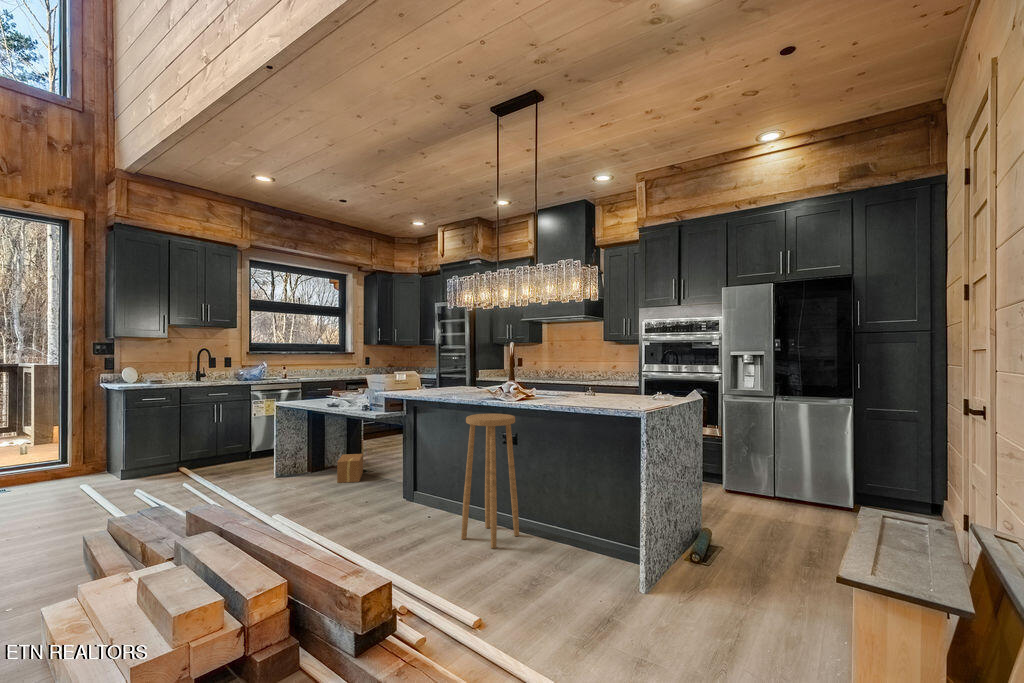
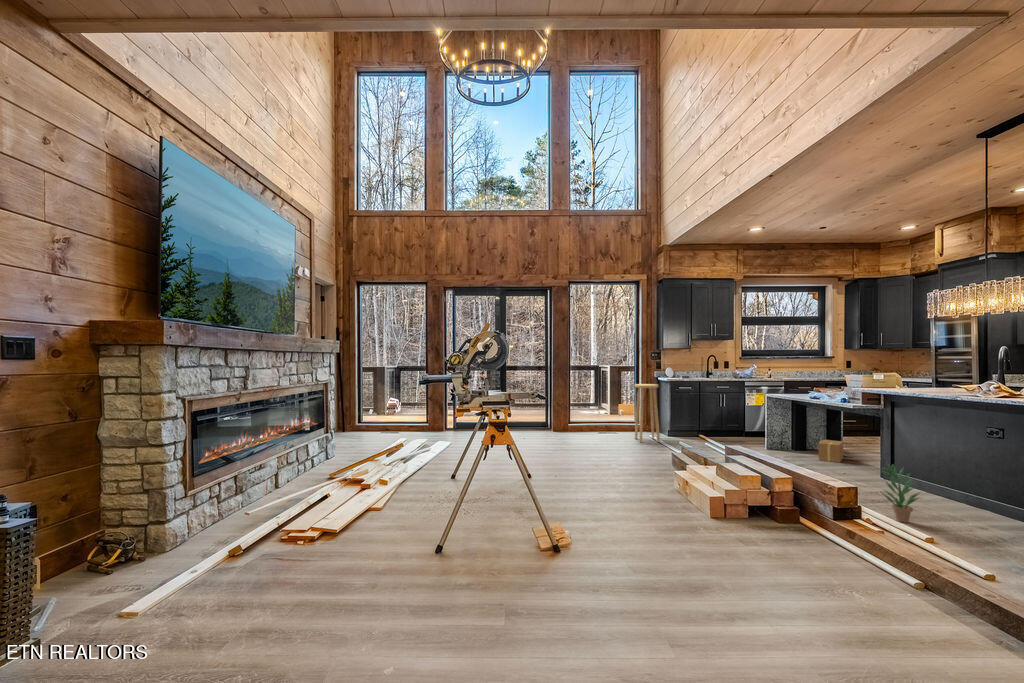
stool: present [461,414,519,549] -> present [634,384,660,442]
potted plant: none [412,494,454,569] -> present [883,465,919,523]

